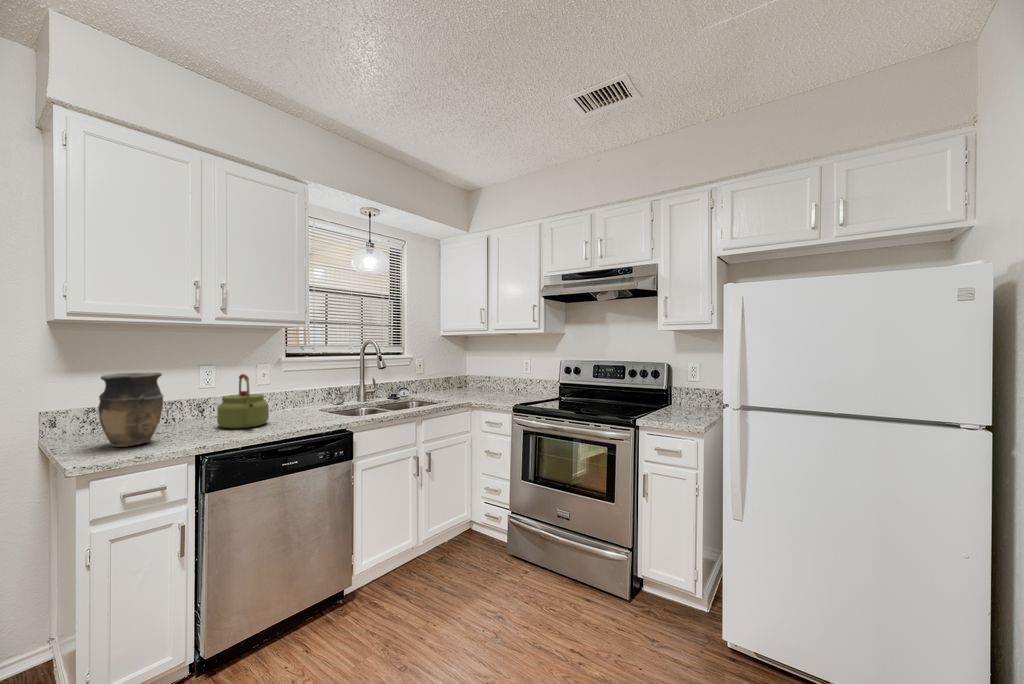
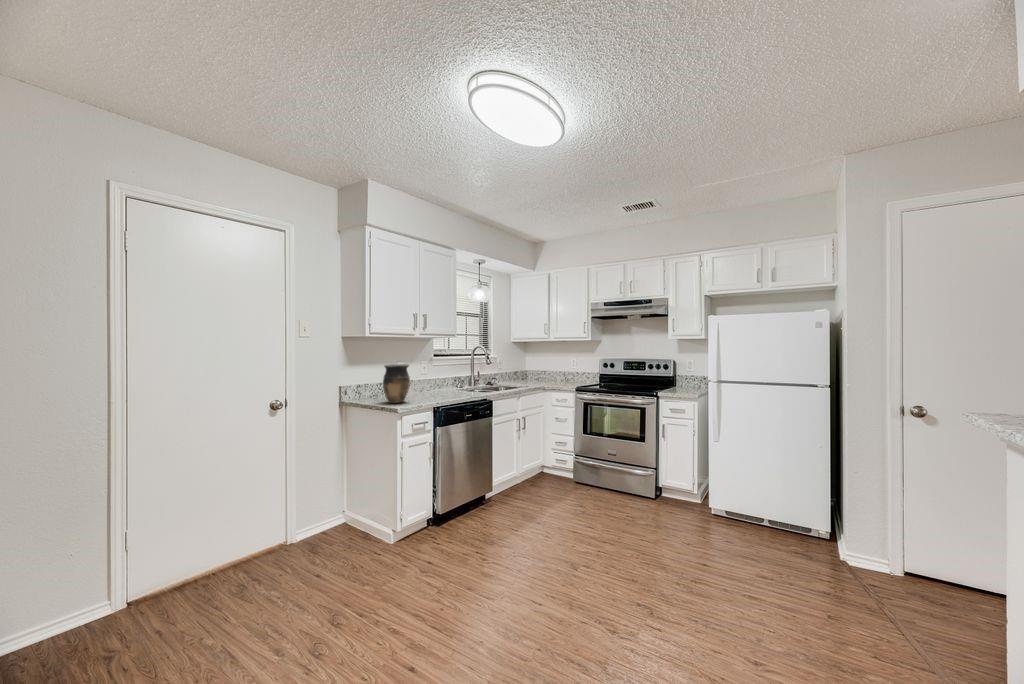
kettle: present [217,374,269,428] -> none [419,366,445,397]

